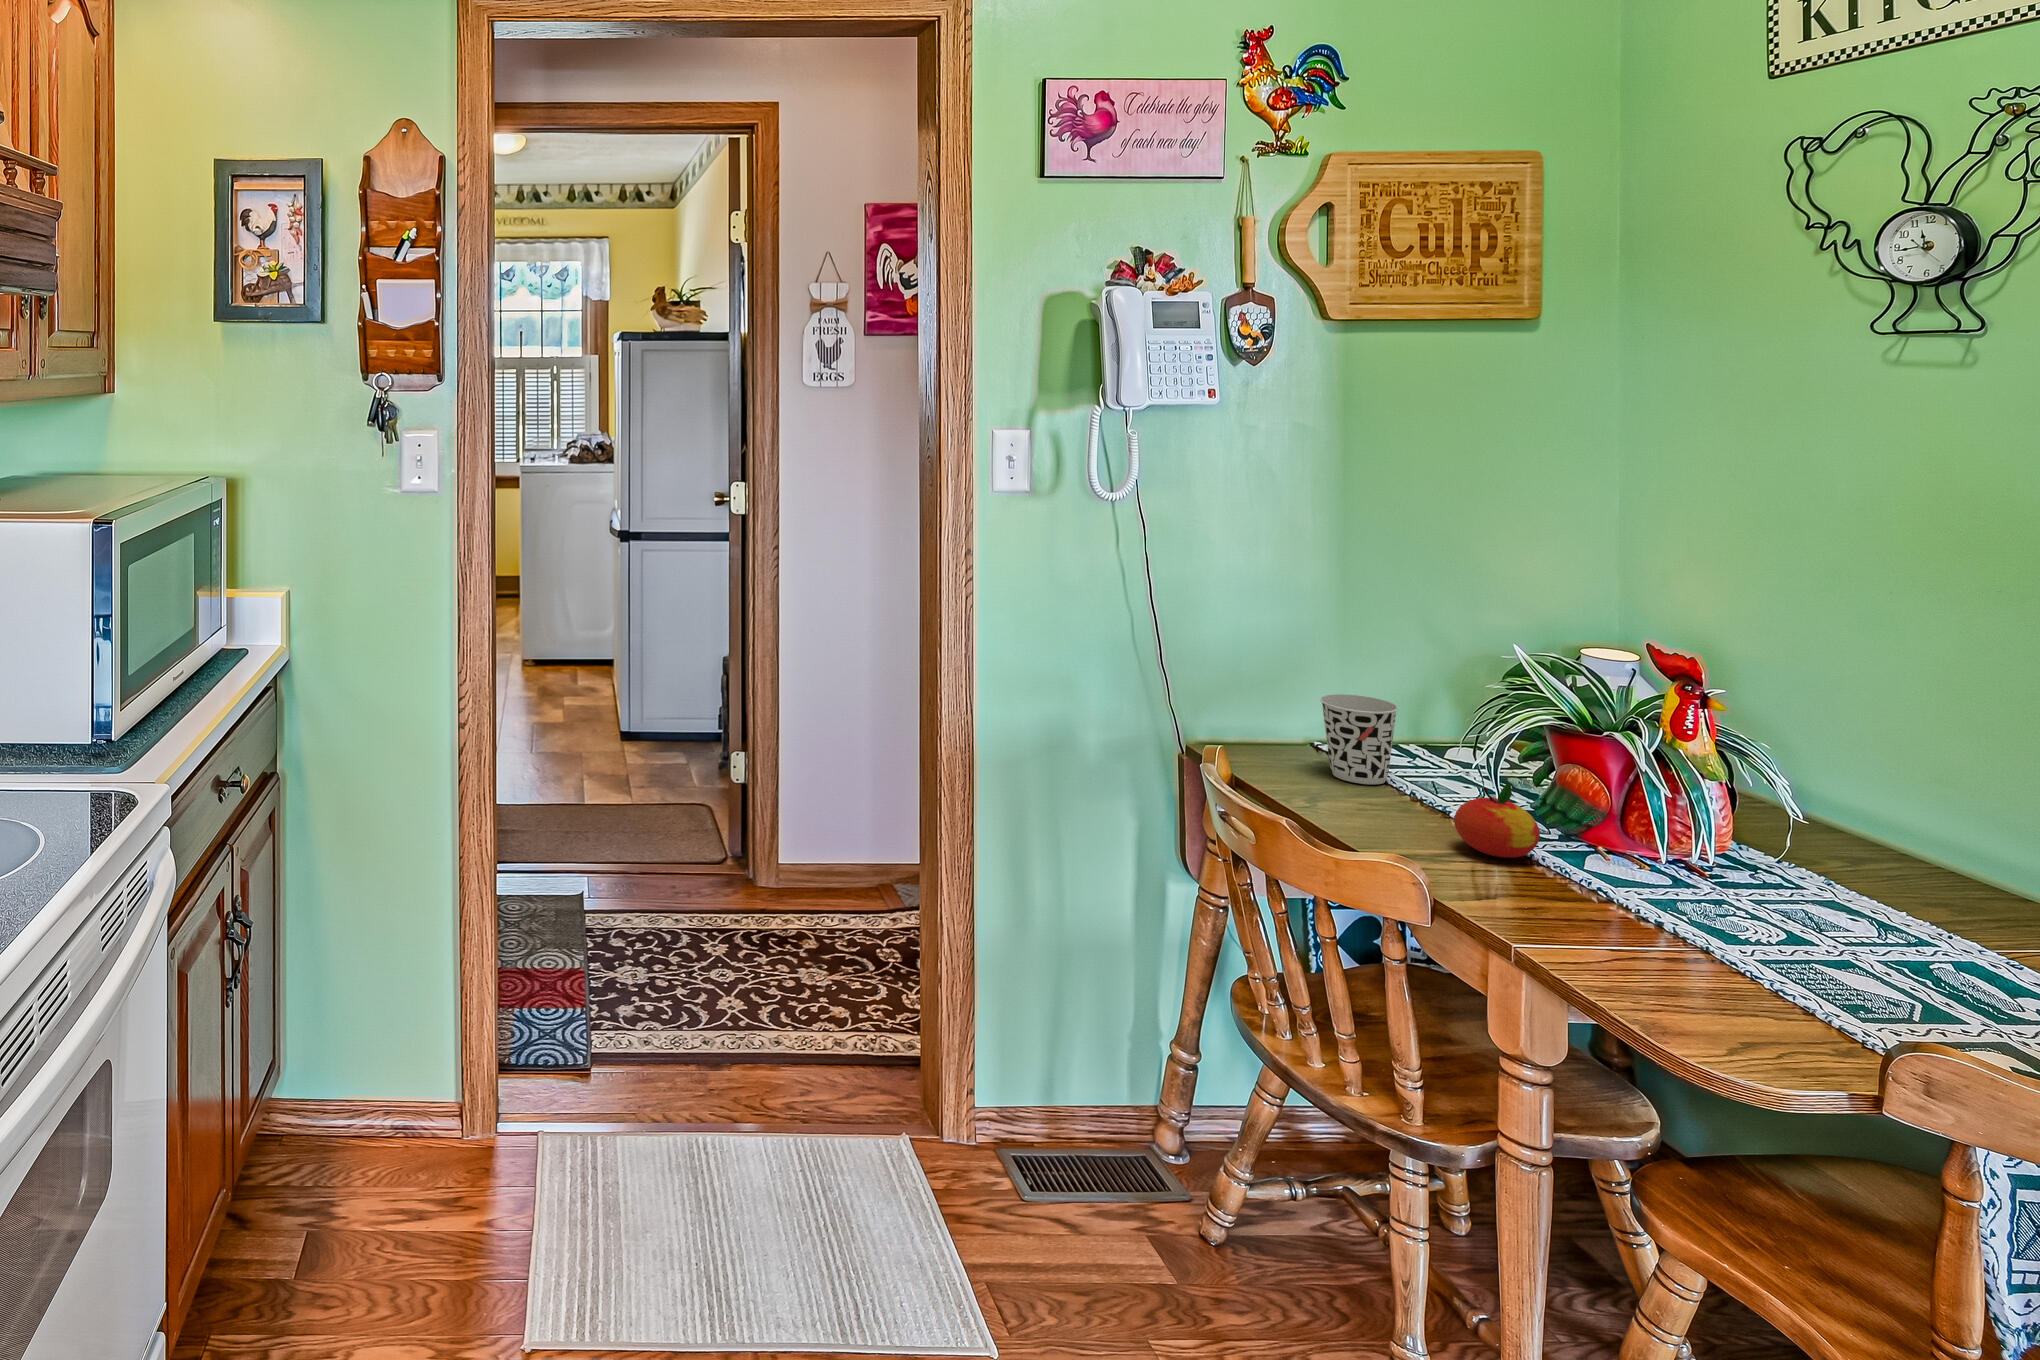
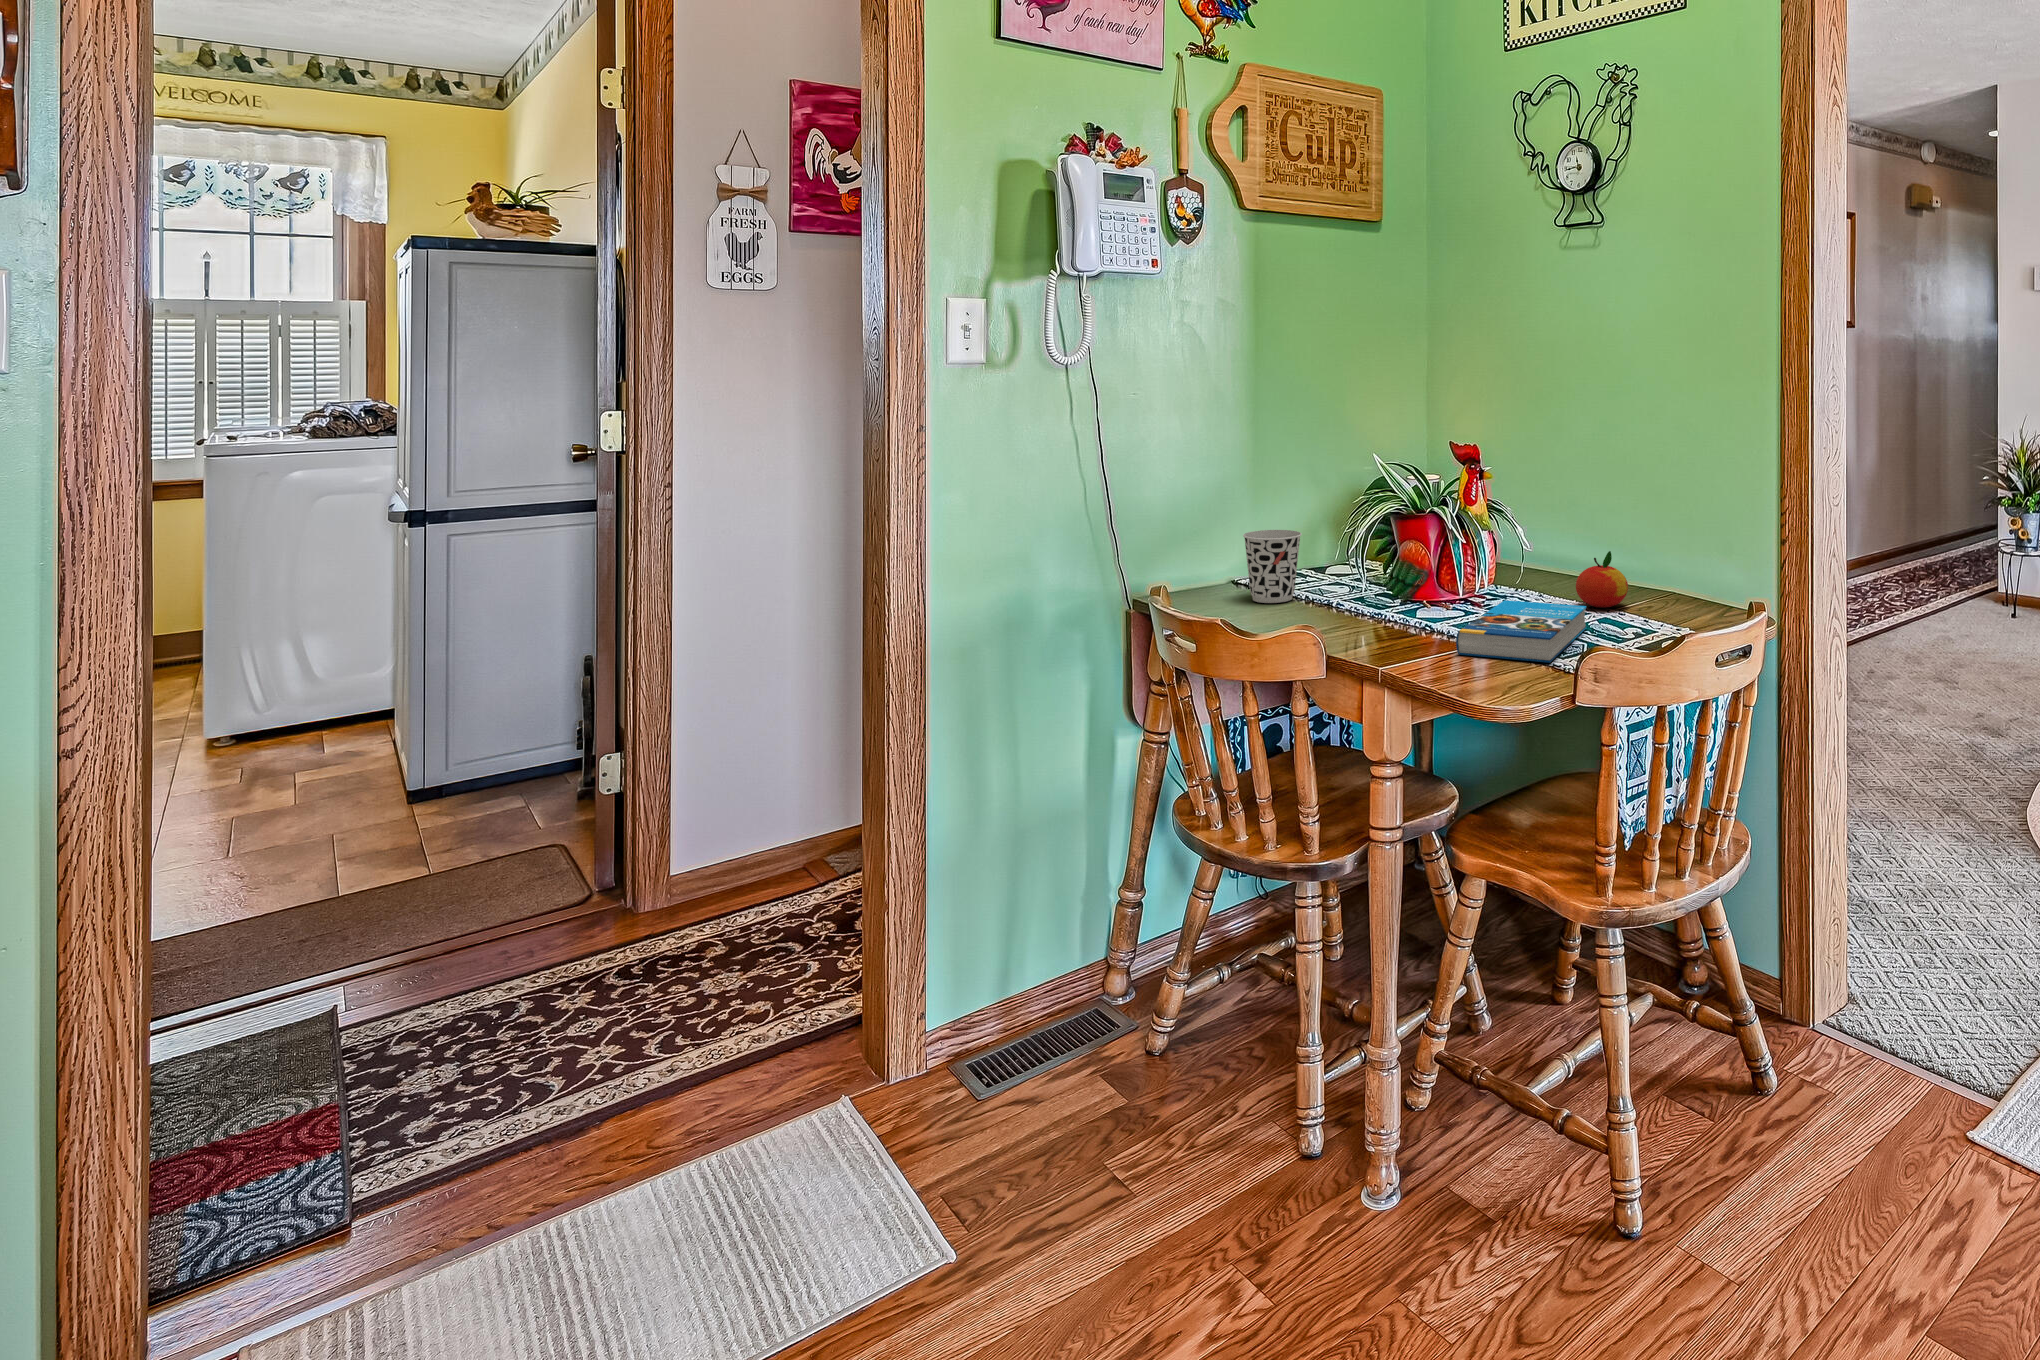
apple: present [1454,783,1540,858] -> present [1576,551,1628,608]
book: none [1608,854,1856,969] -> present [1456,600,1586,663]

